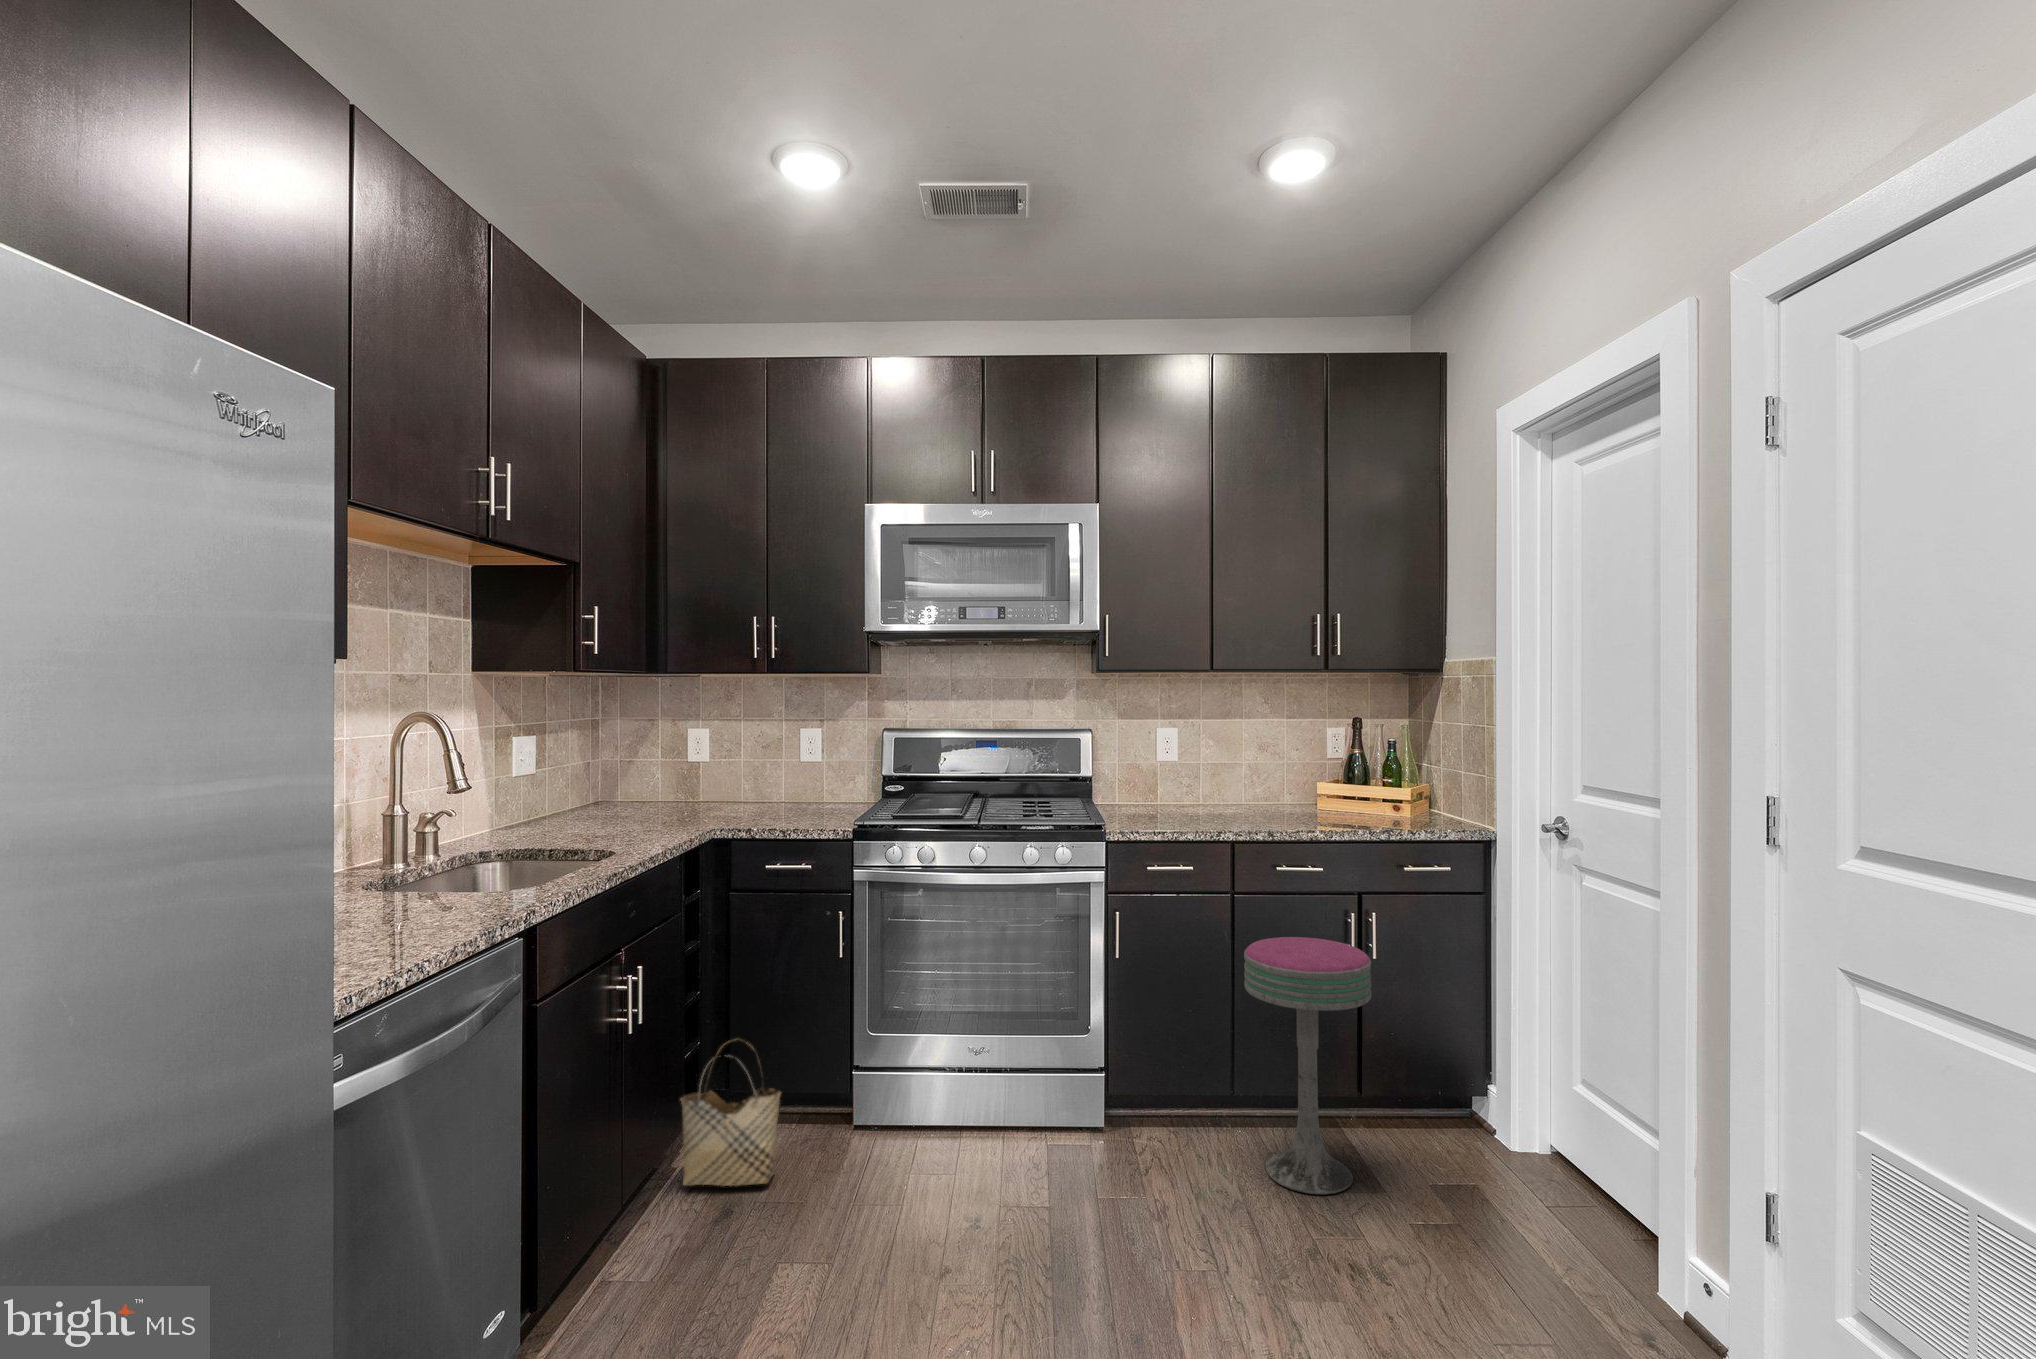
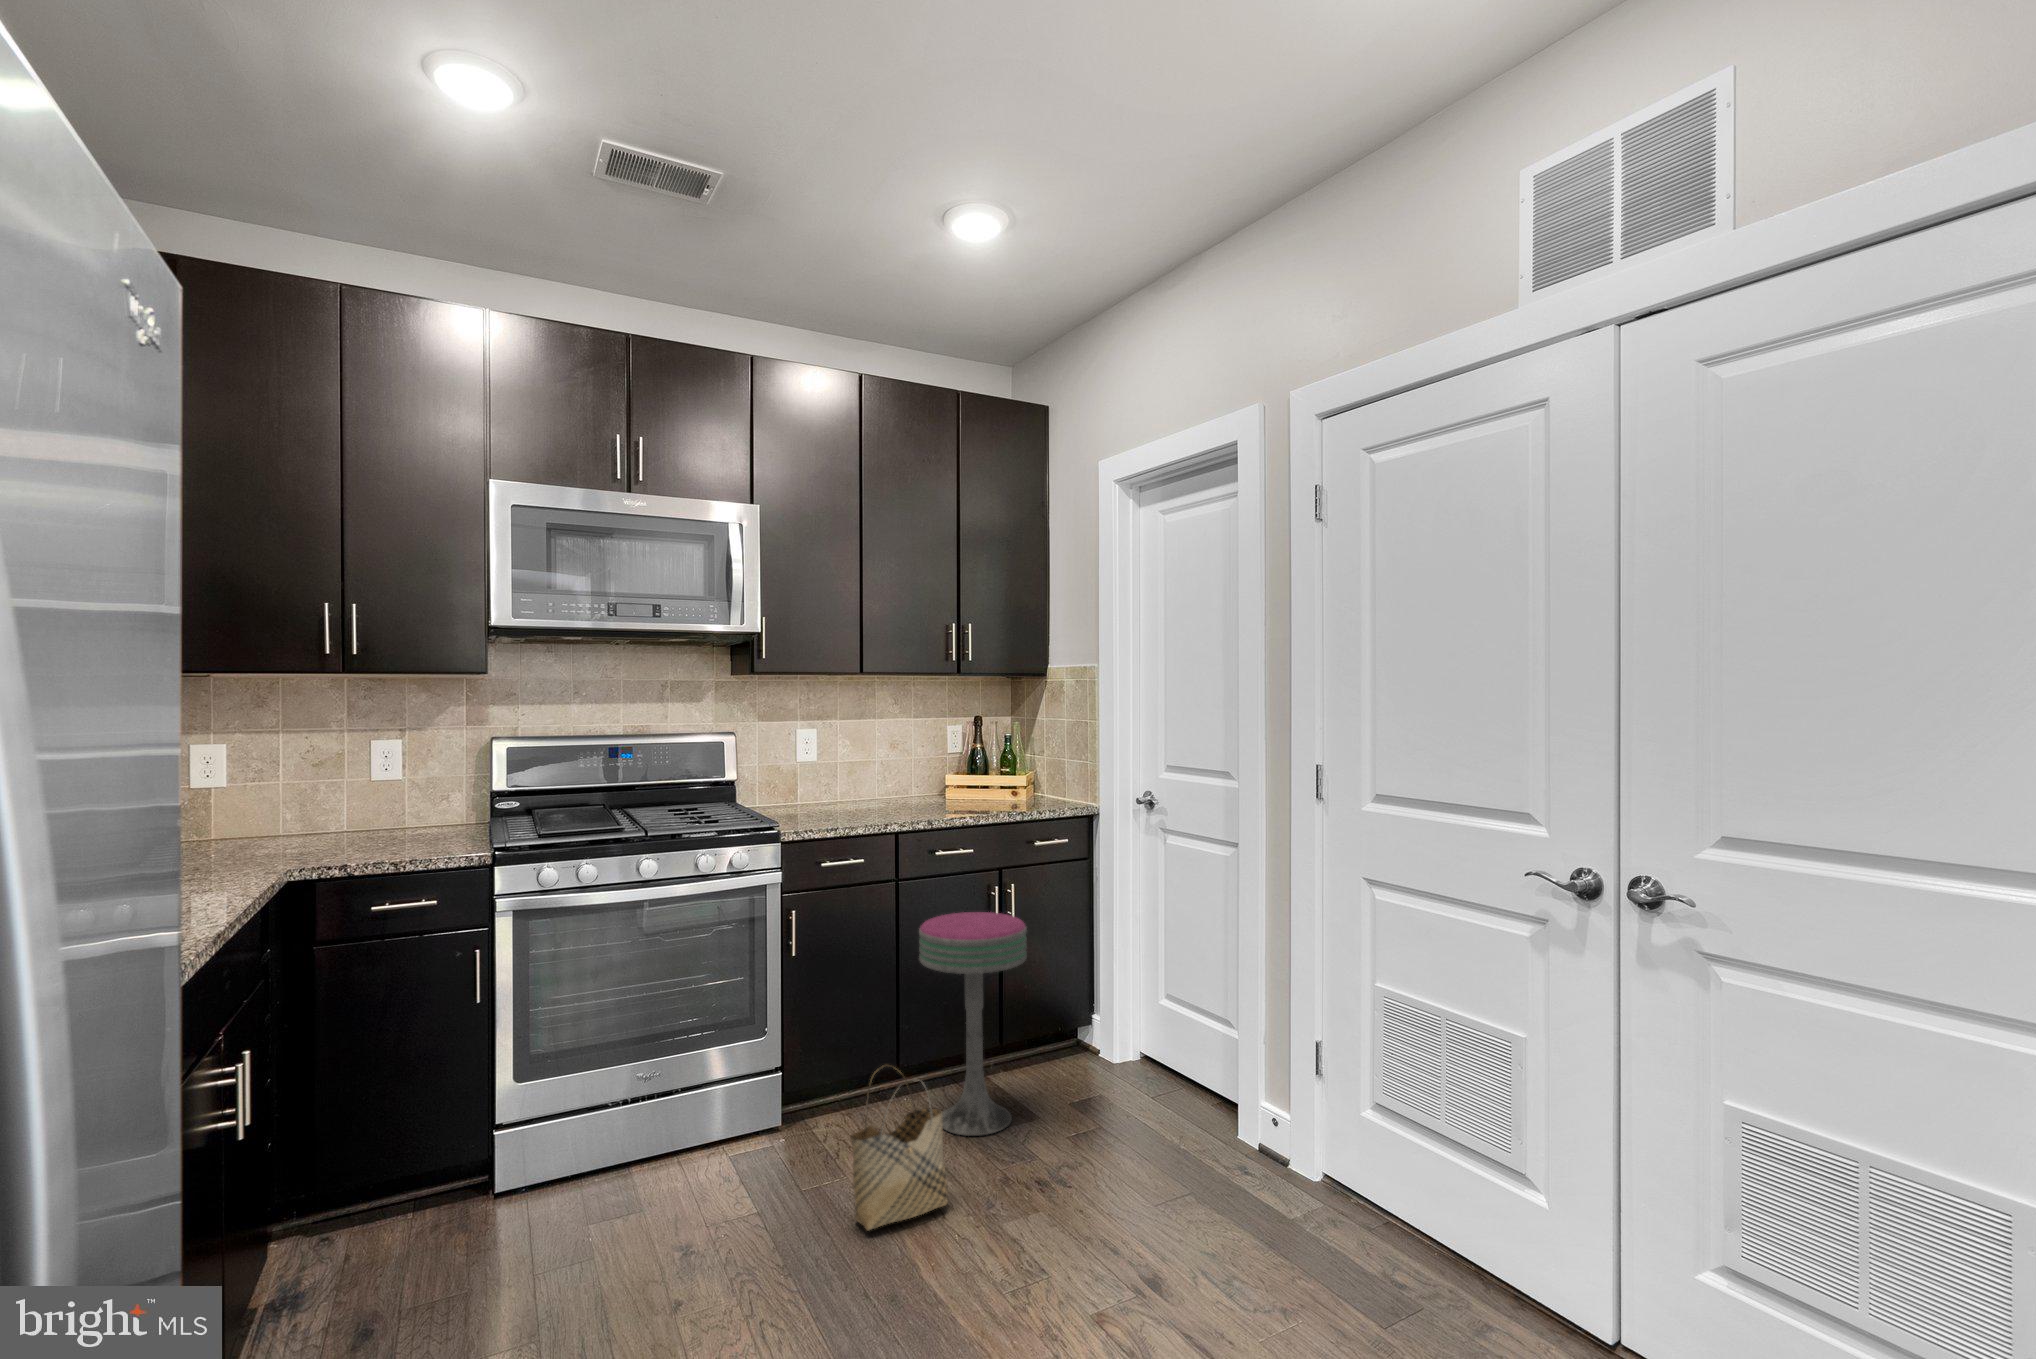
woven basket: present [680,1039,781,1186] -> present [850,1065,948,1230]

